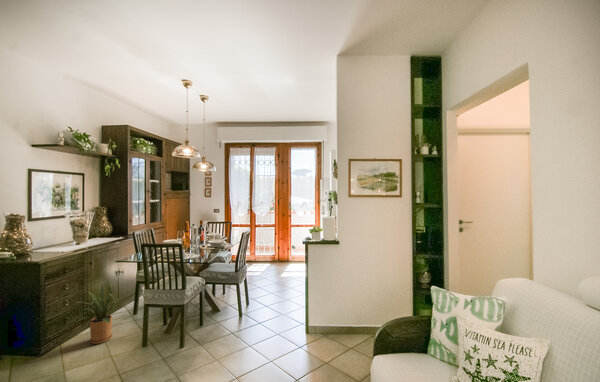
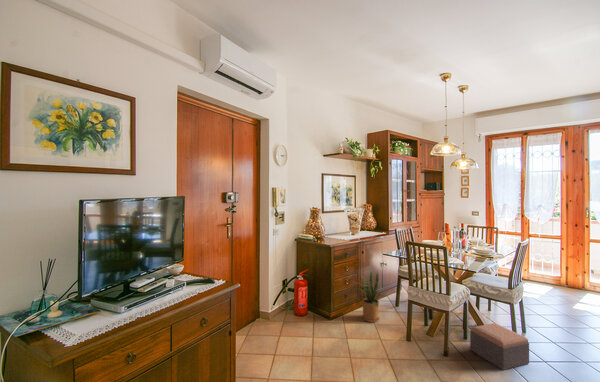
footstool: none [203,303,244,339] -> present [470,323,529,370]

